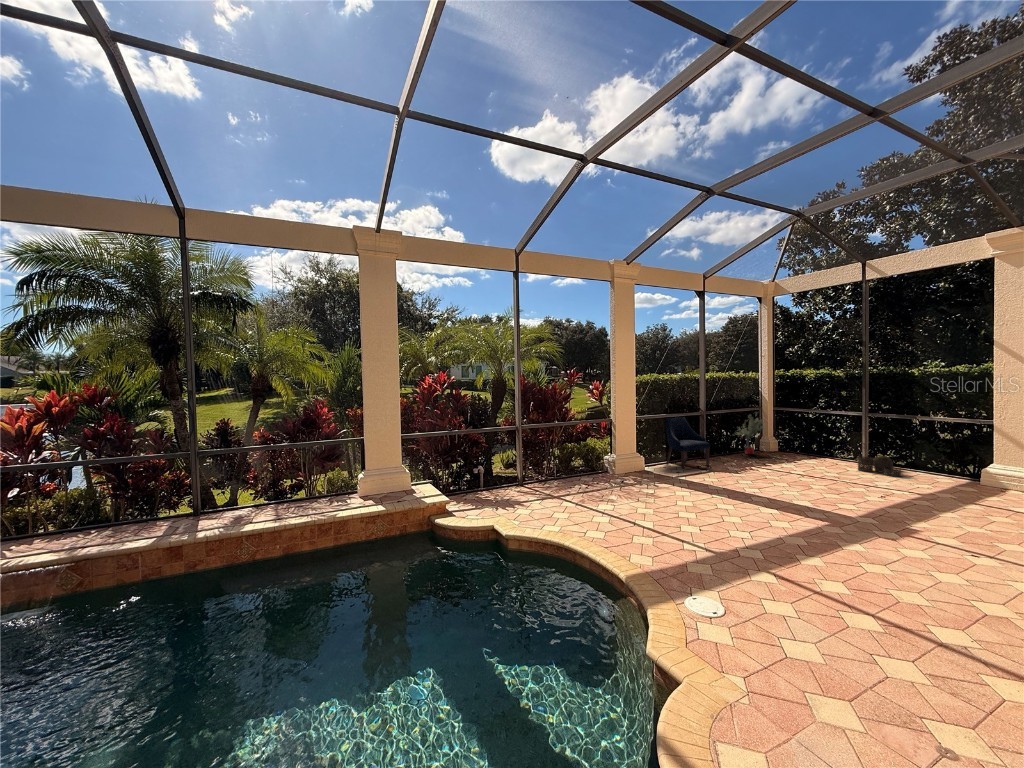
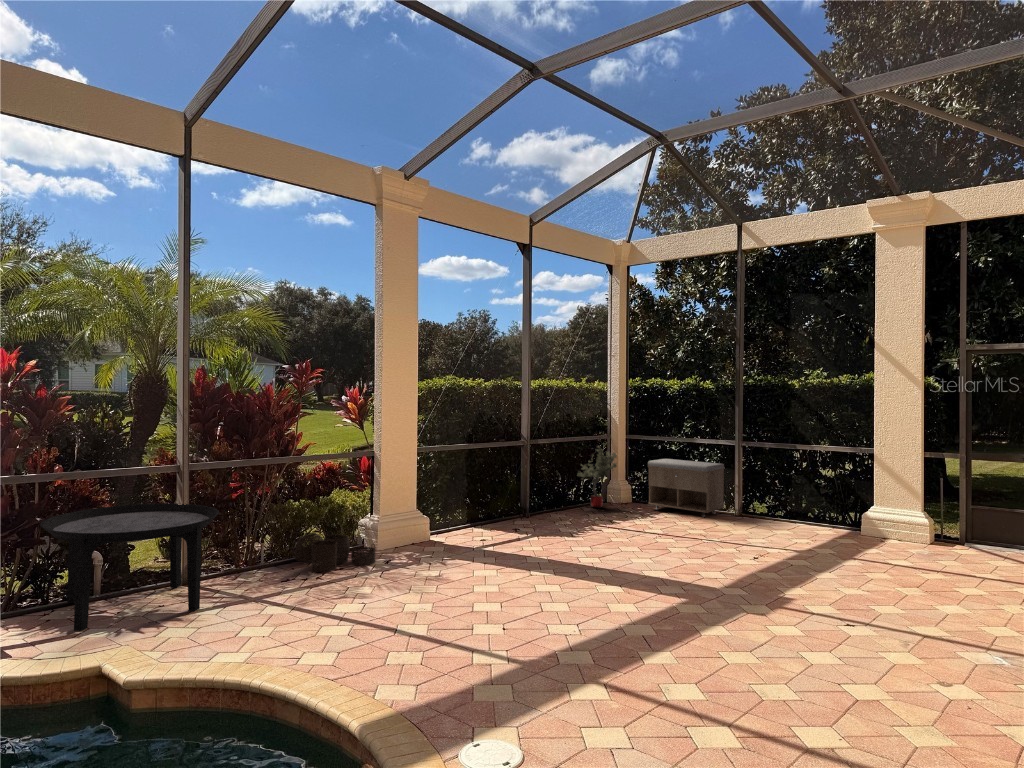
chair: present [665,417,710,469] -> none [472,443,538,534]
storage bench: none [788,424,852,465] -> present [648,459,724,517]
round table: none [467,448,541,507] -> present [40,504,219,631]
woven basket: present [858,455,901,477] -> present [295,531,375,572]

